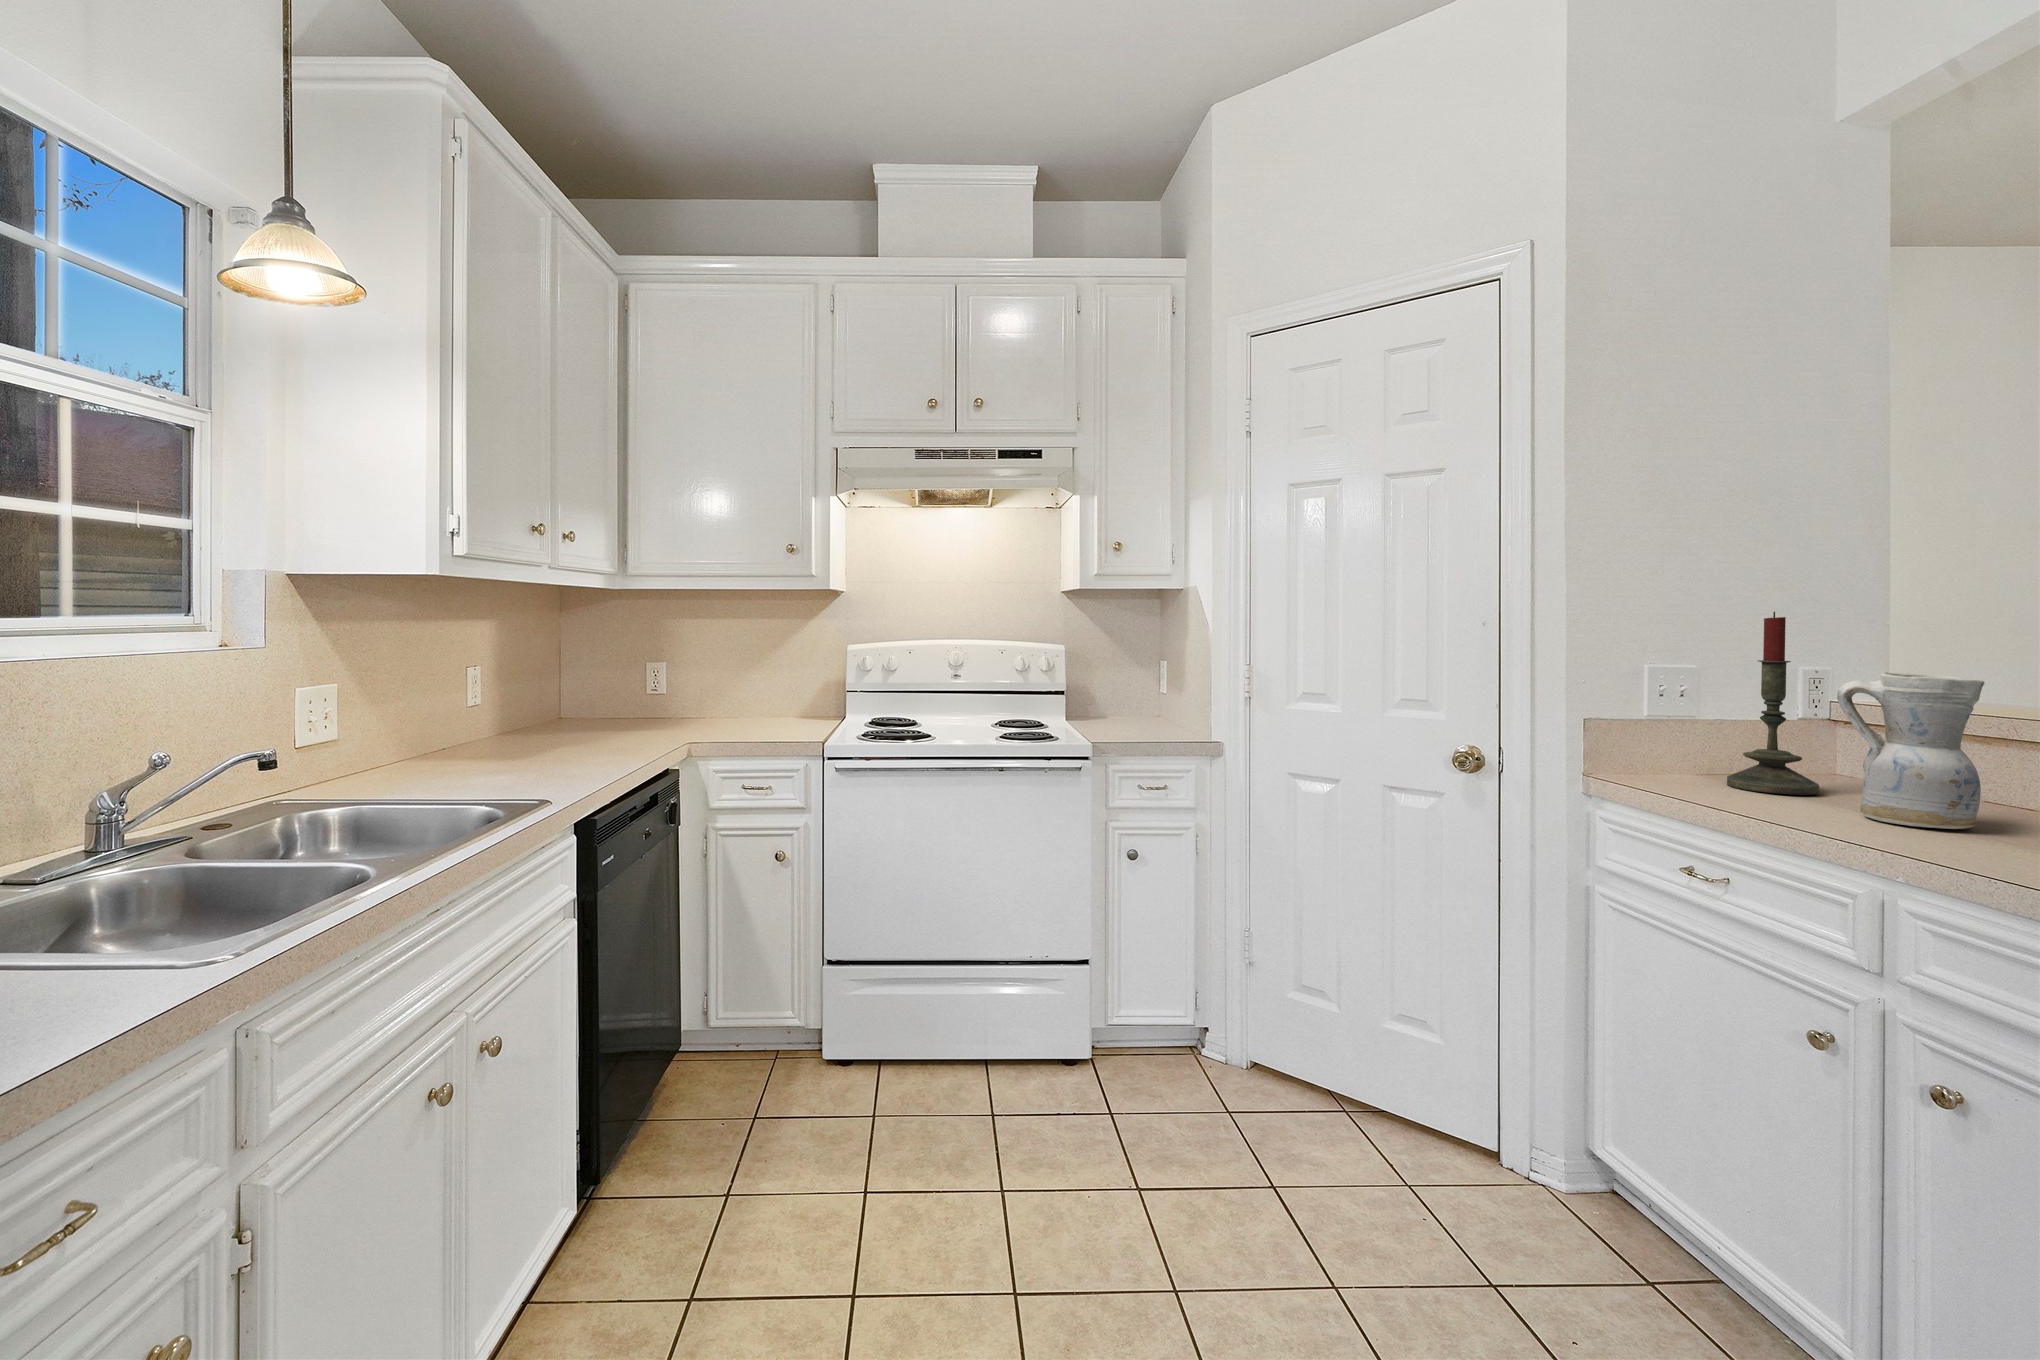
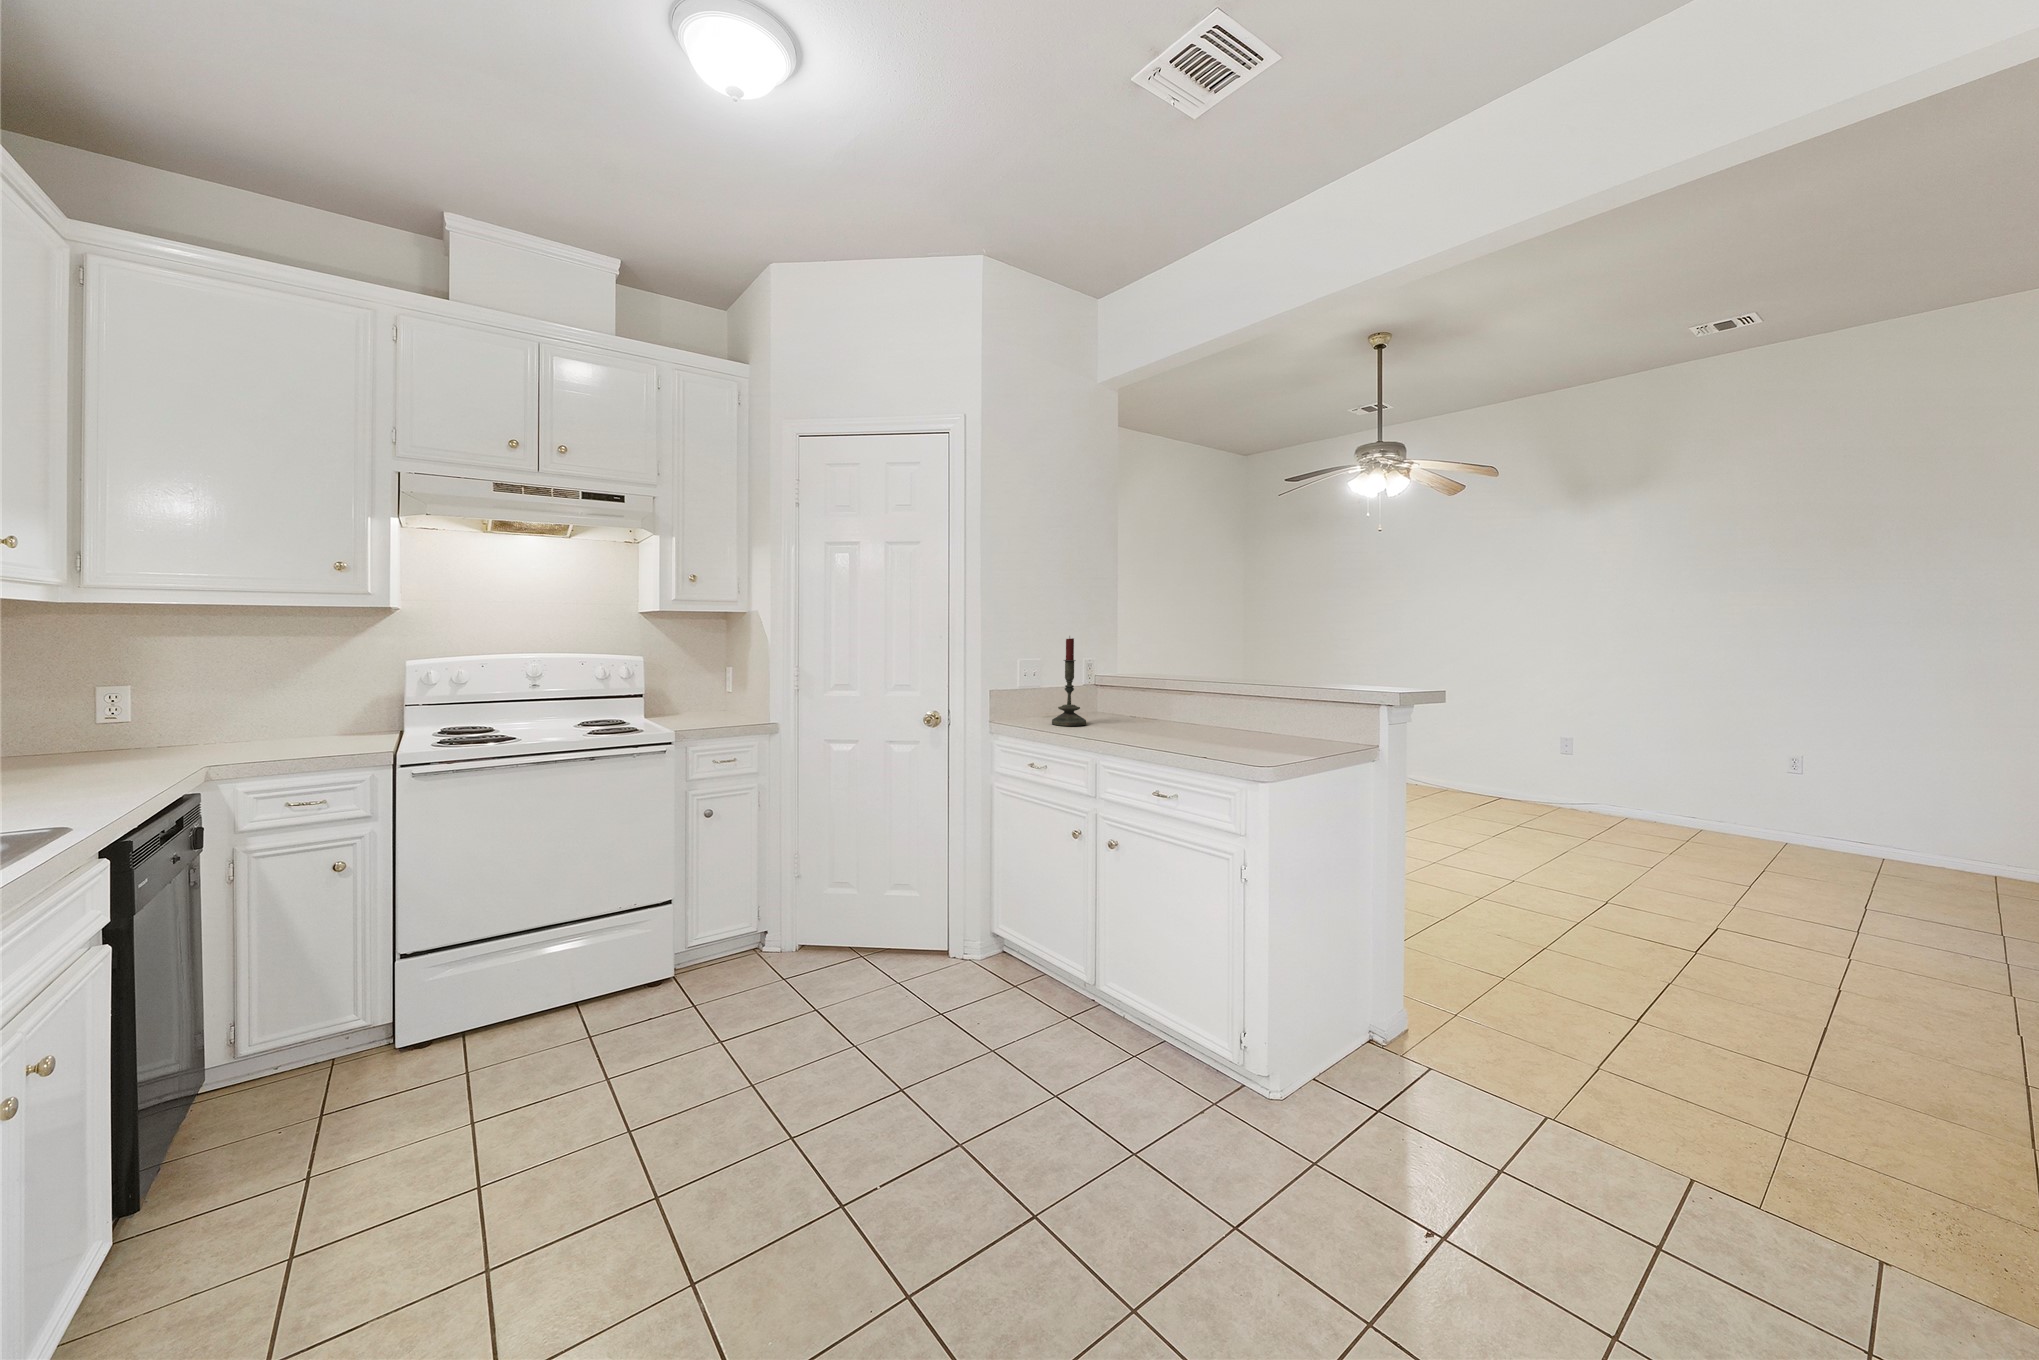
ceramic pitcher: present [1837,672,1985,829] -> none [1090,665,1137,735]

